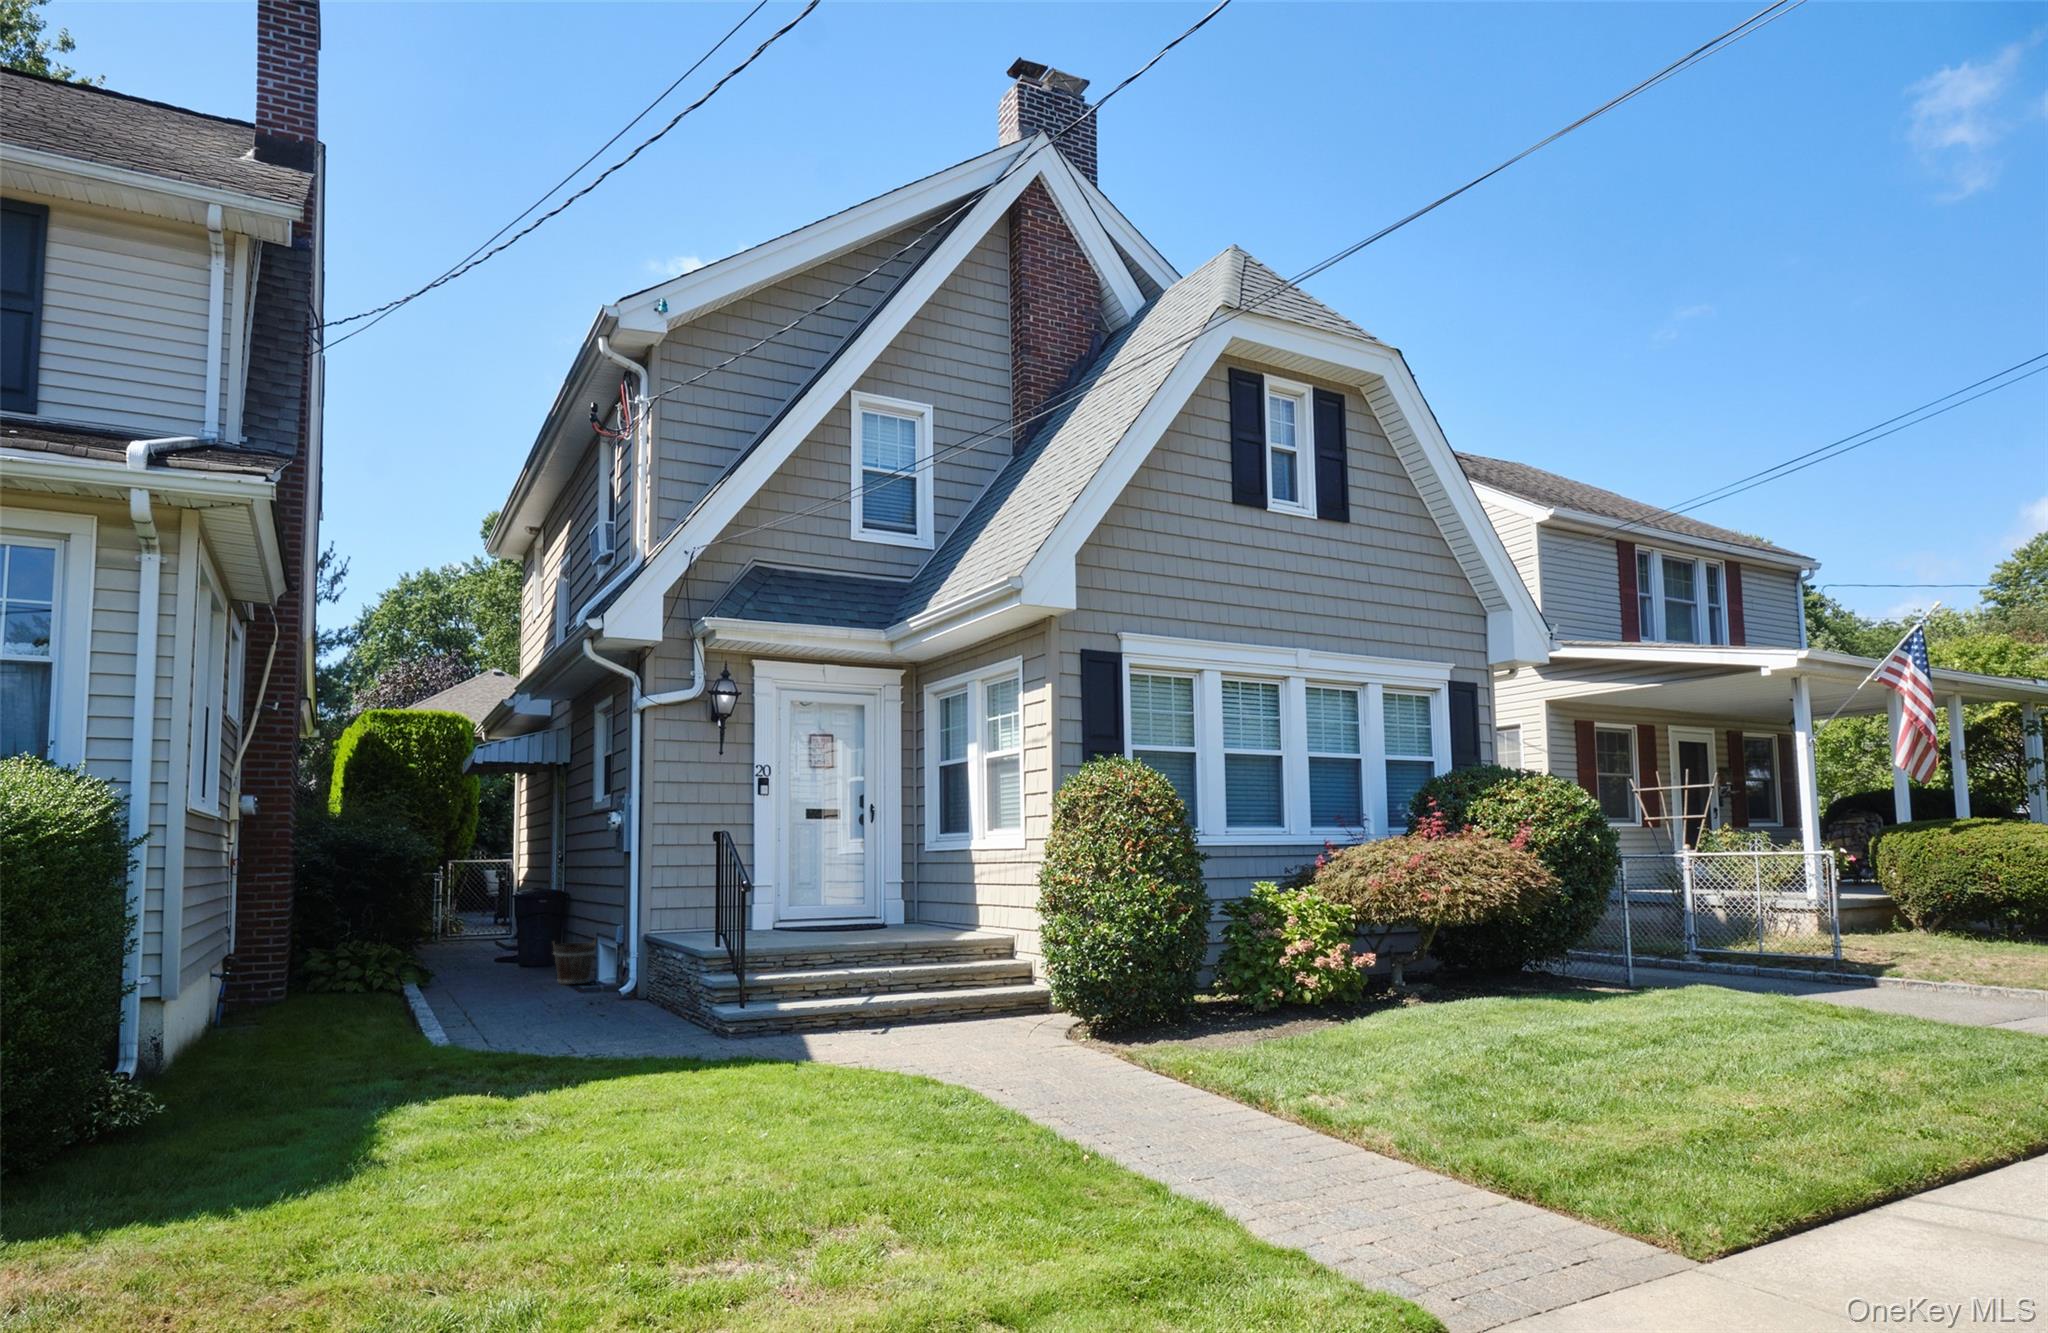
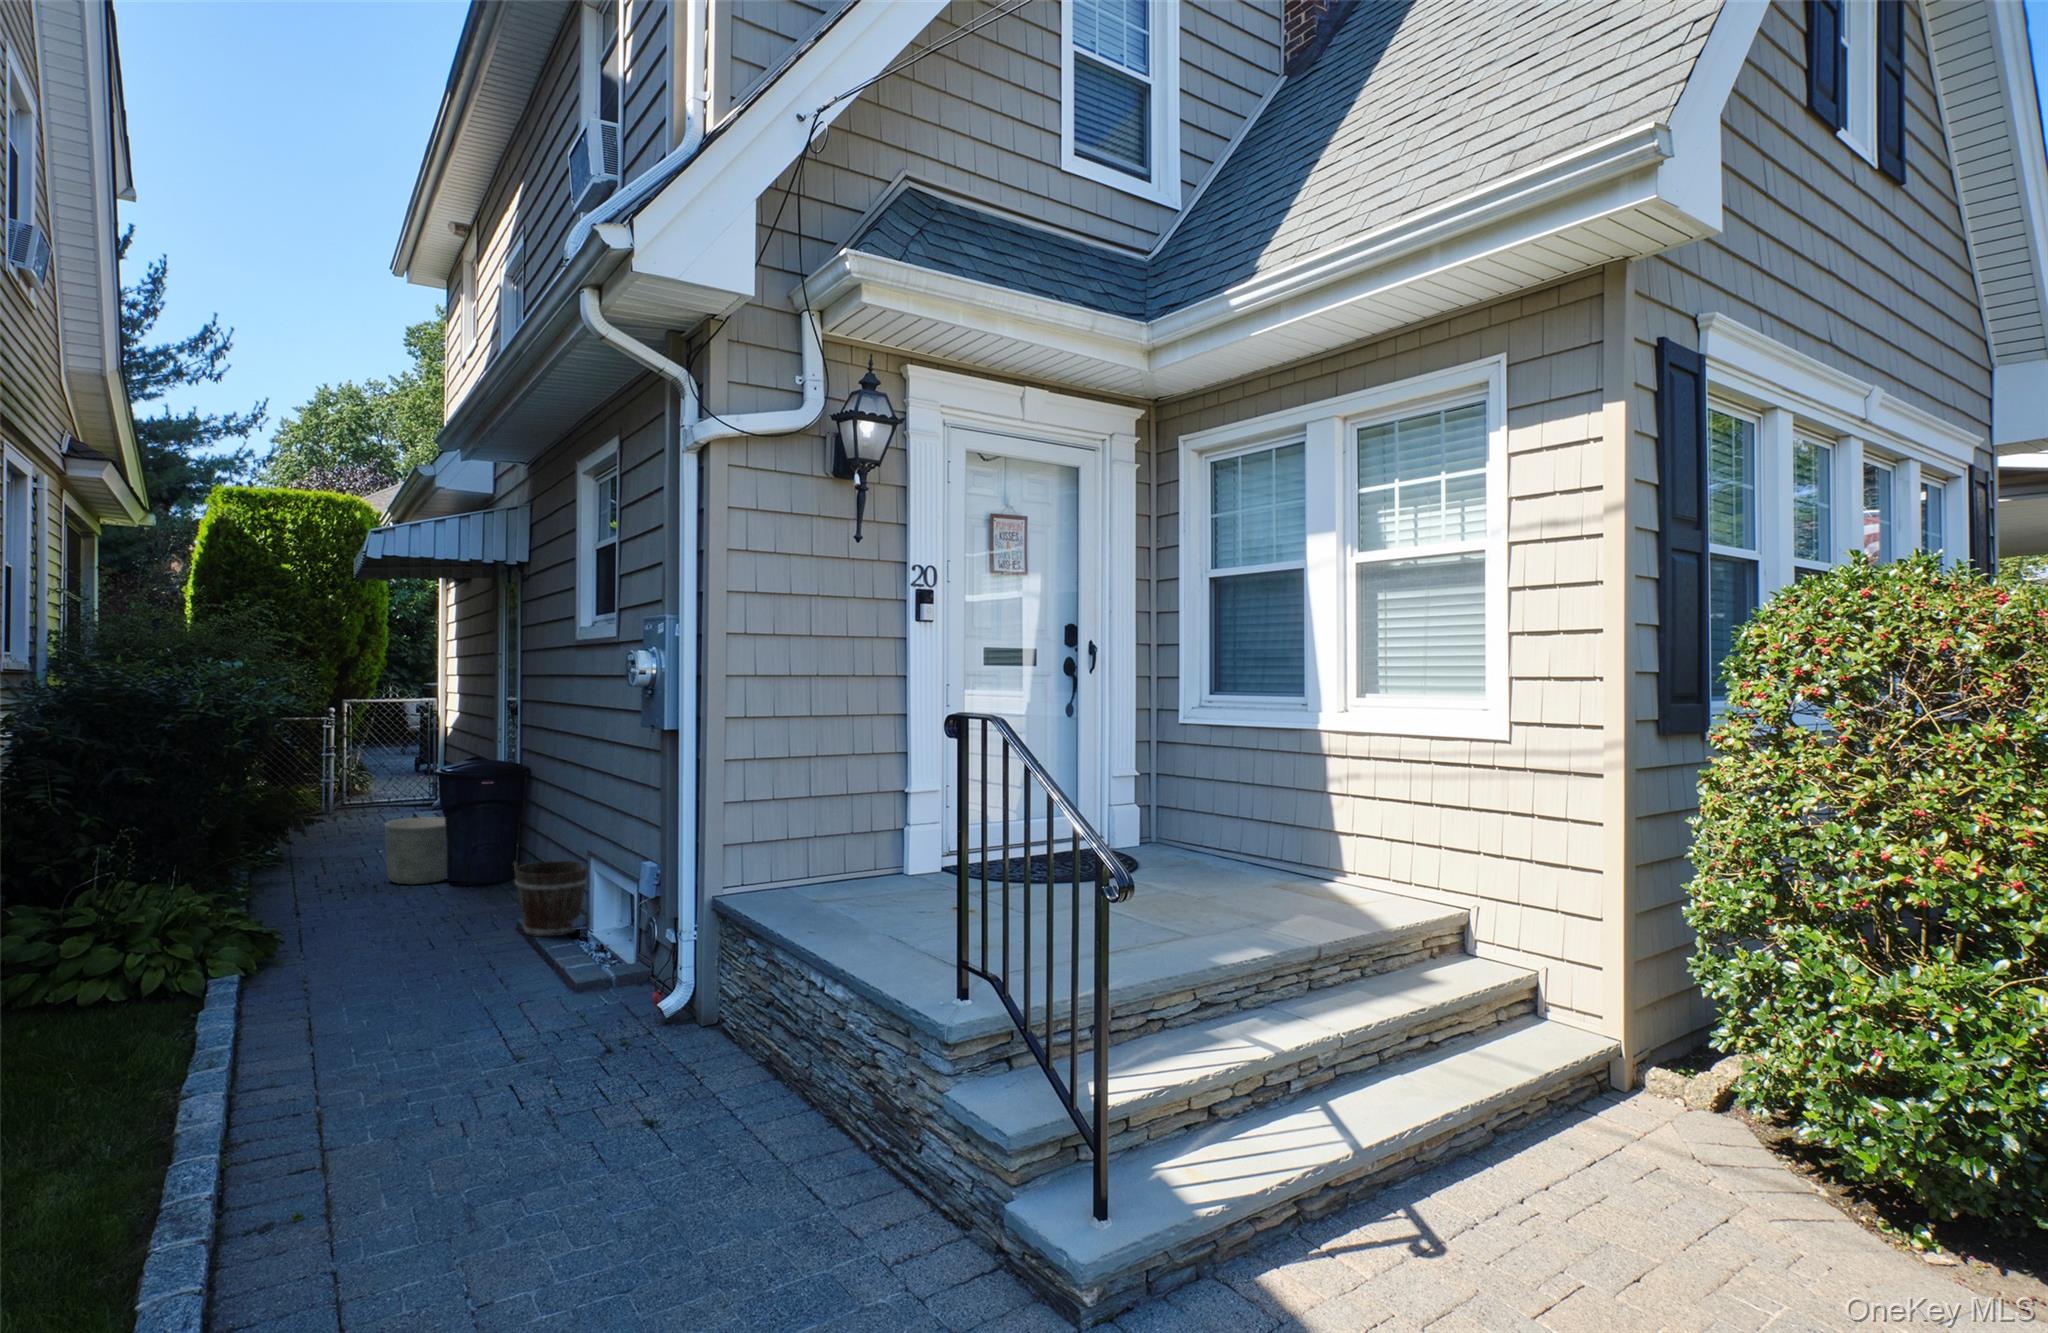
planter: none [479,929,523,970] -> present [385,817,447,885]

